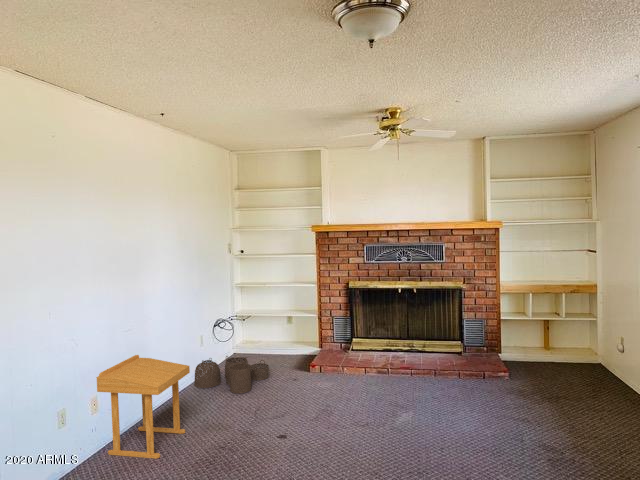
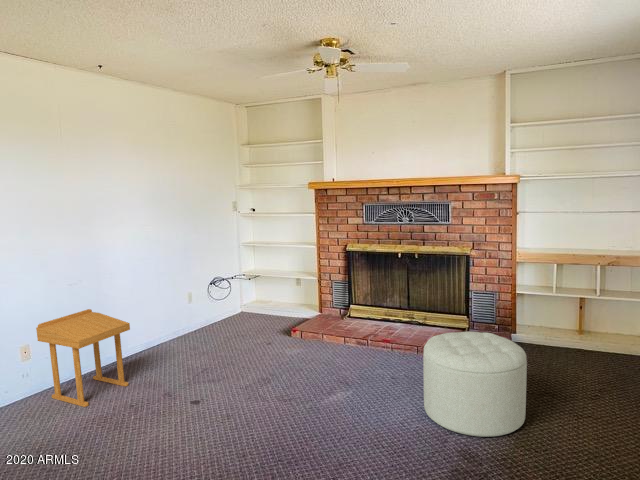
ottoman: none [479,350,569,437] -> present [423,332,527,437]
woven basket: present [194,356,269,394] -> none [175,315,250,353]

